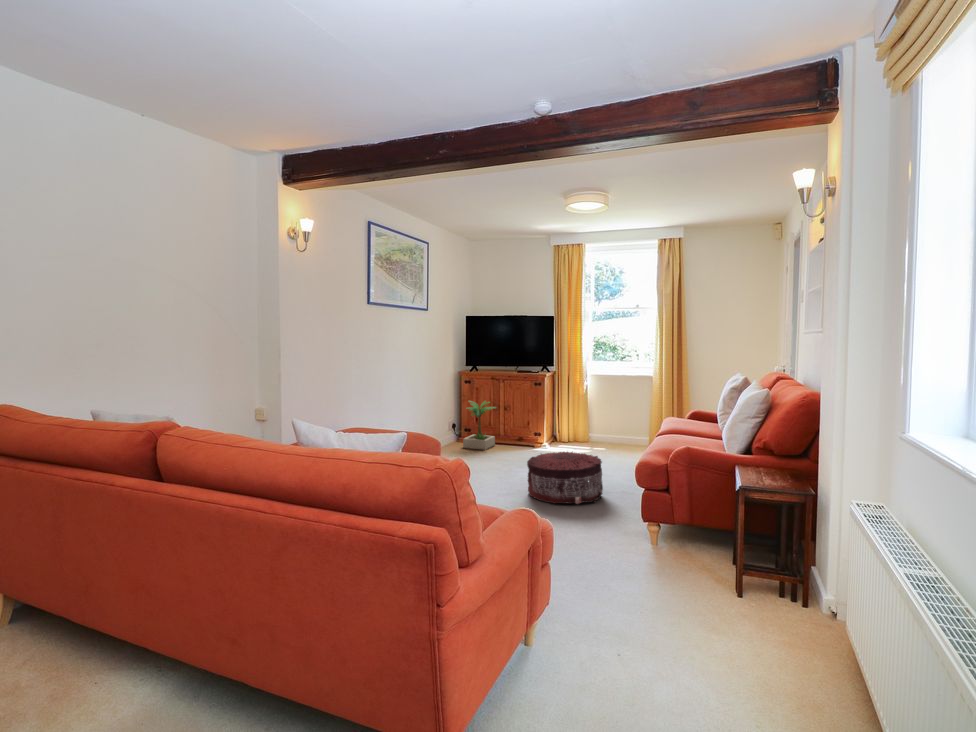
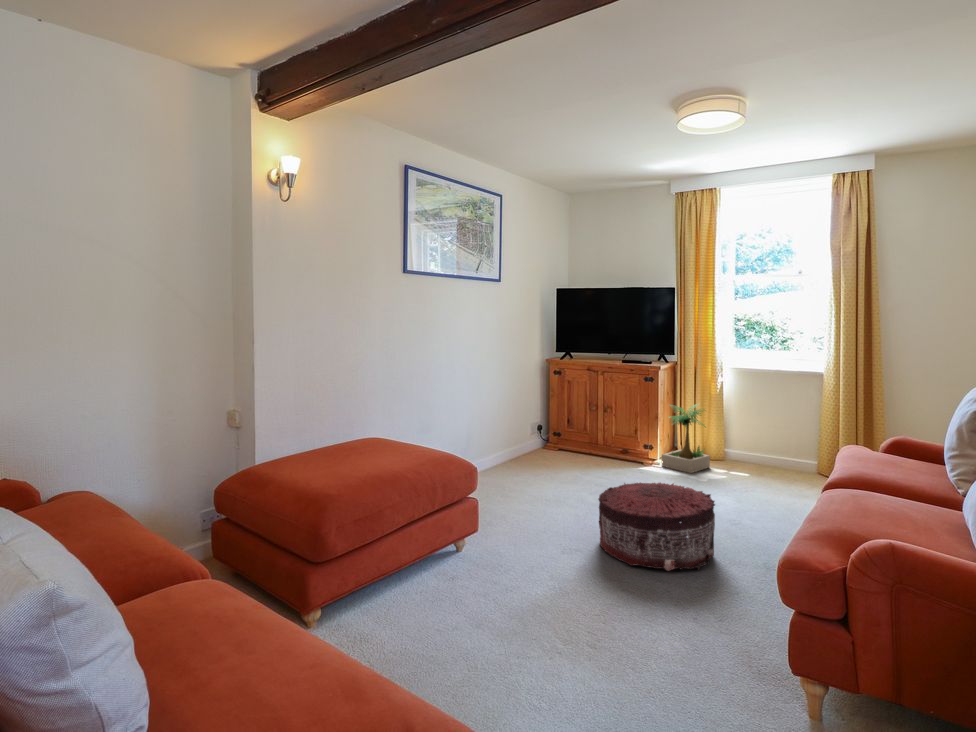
potted plant: present [463,401,495,450] -> present [662,404,710,473]

